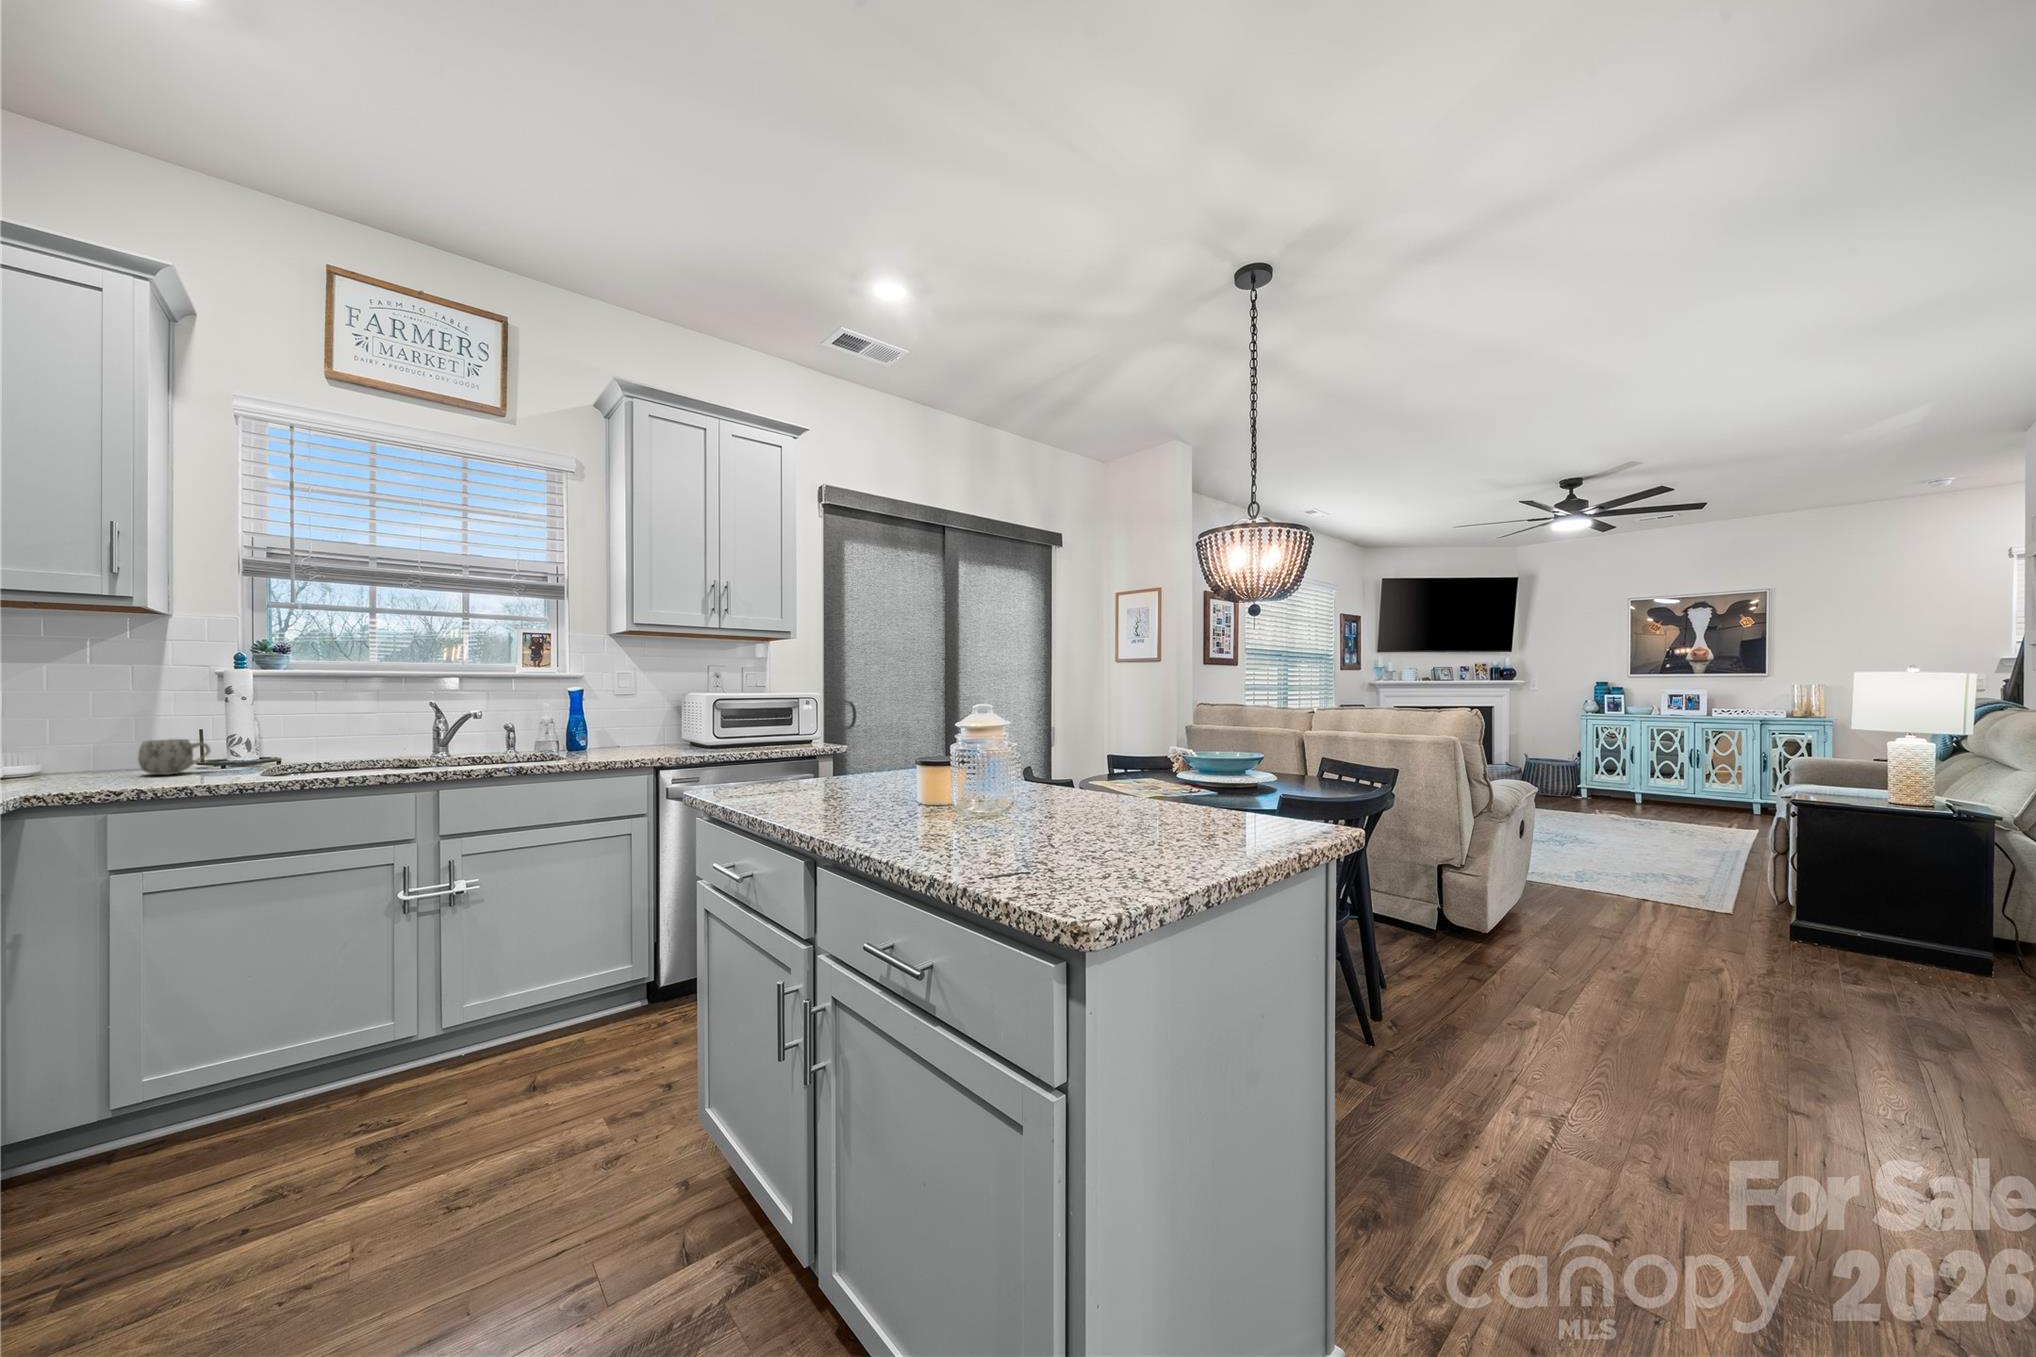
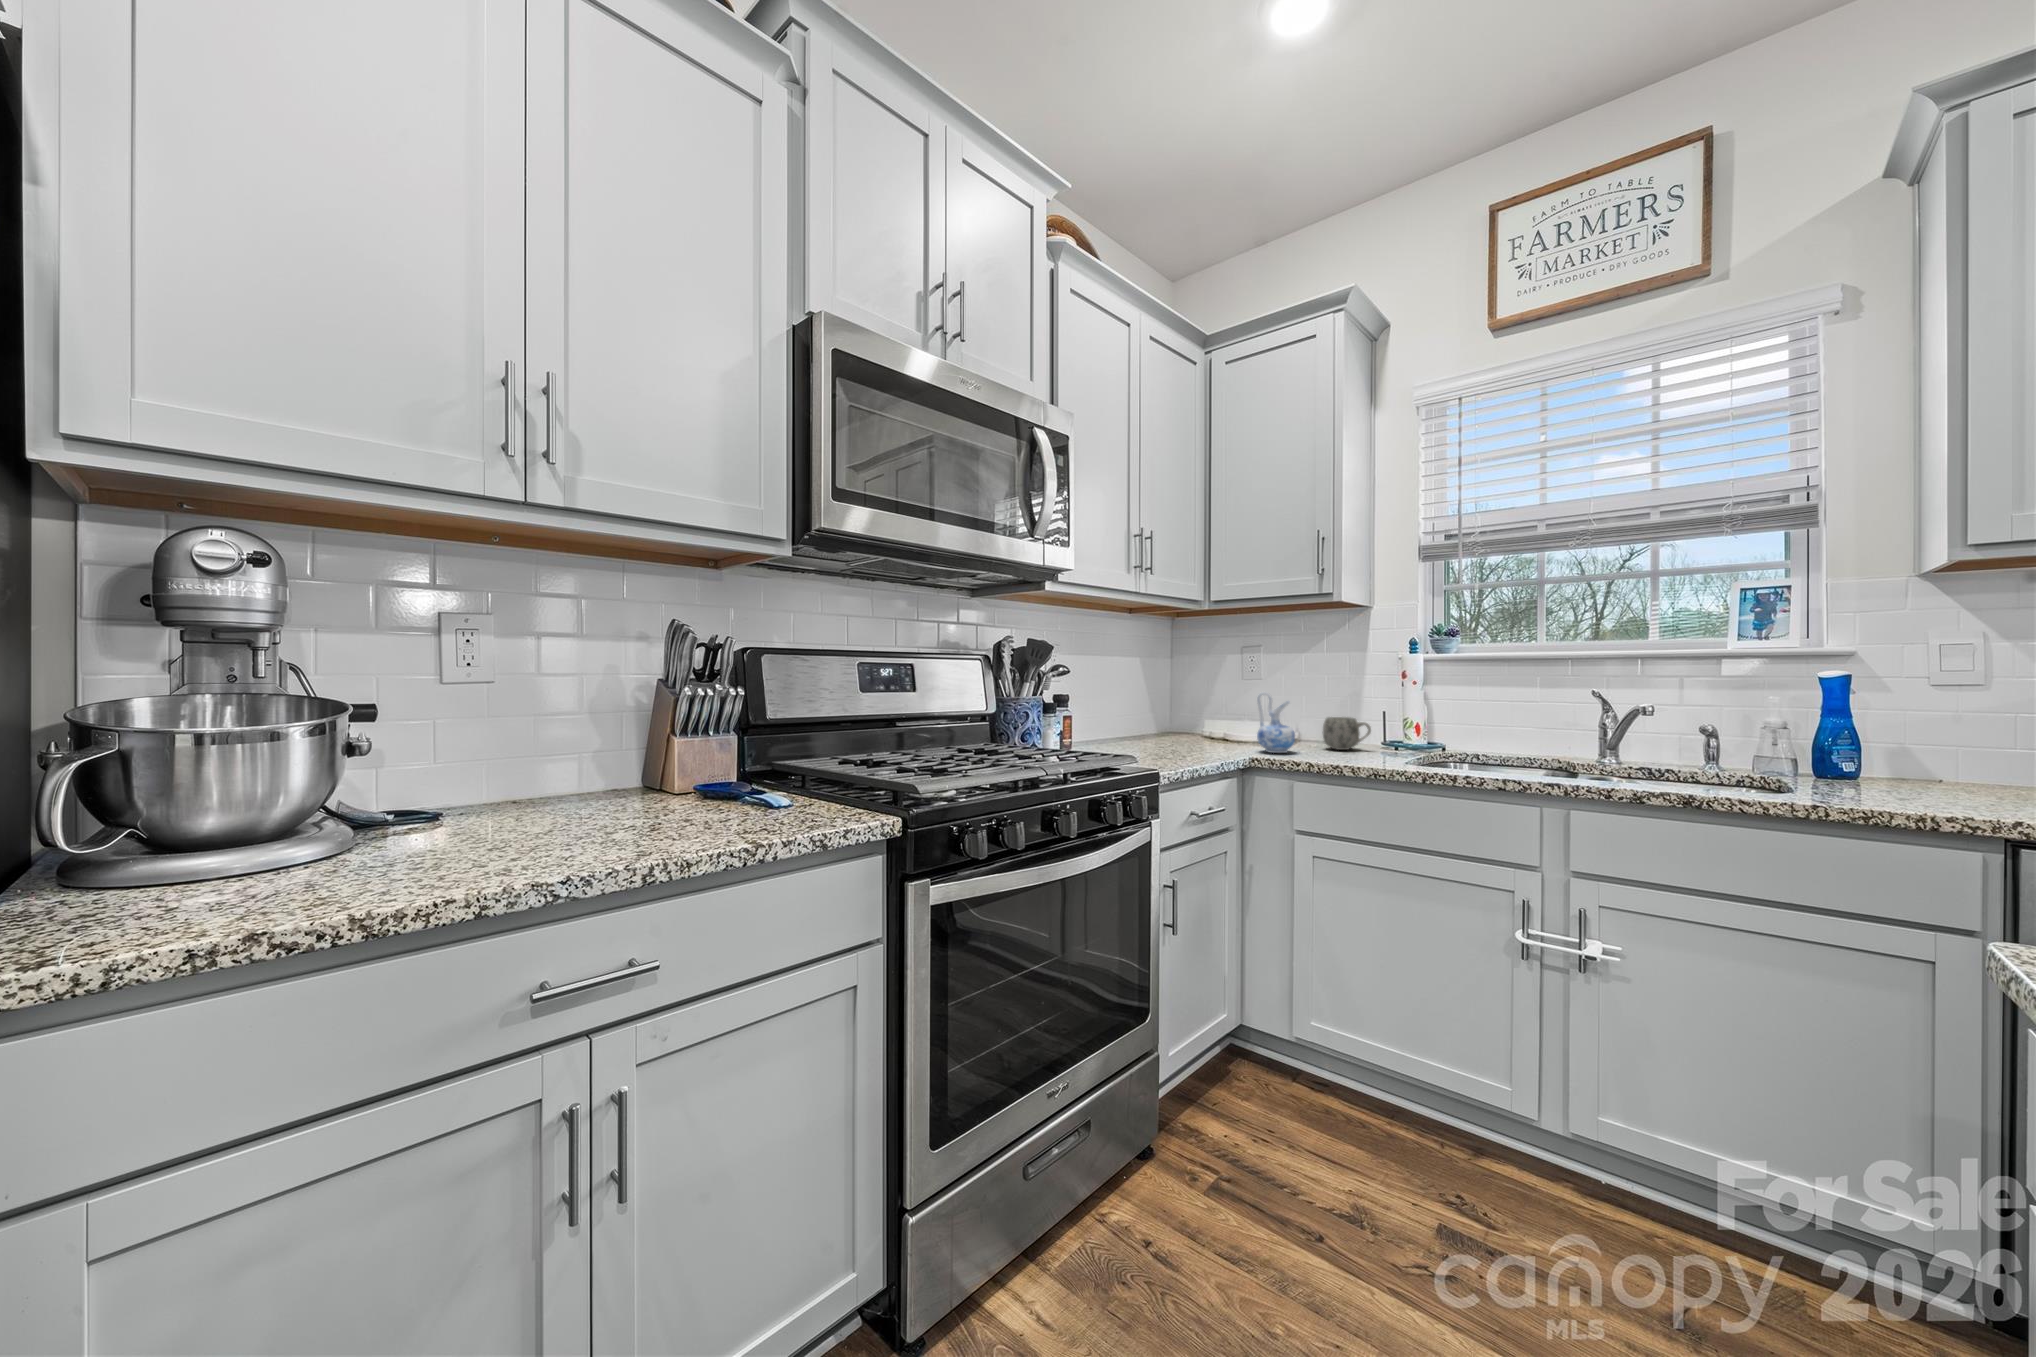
ceramic pitcher: none [40,715,109,787] -> present [1257,692,1295,753]

